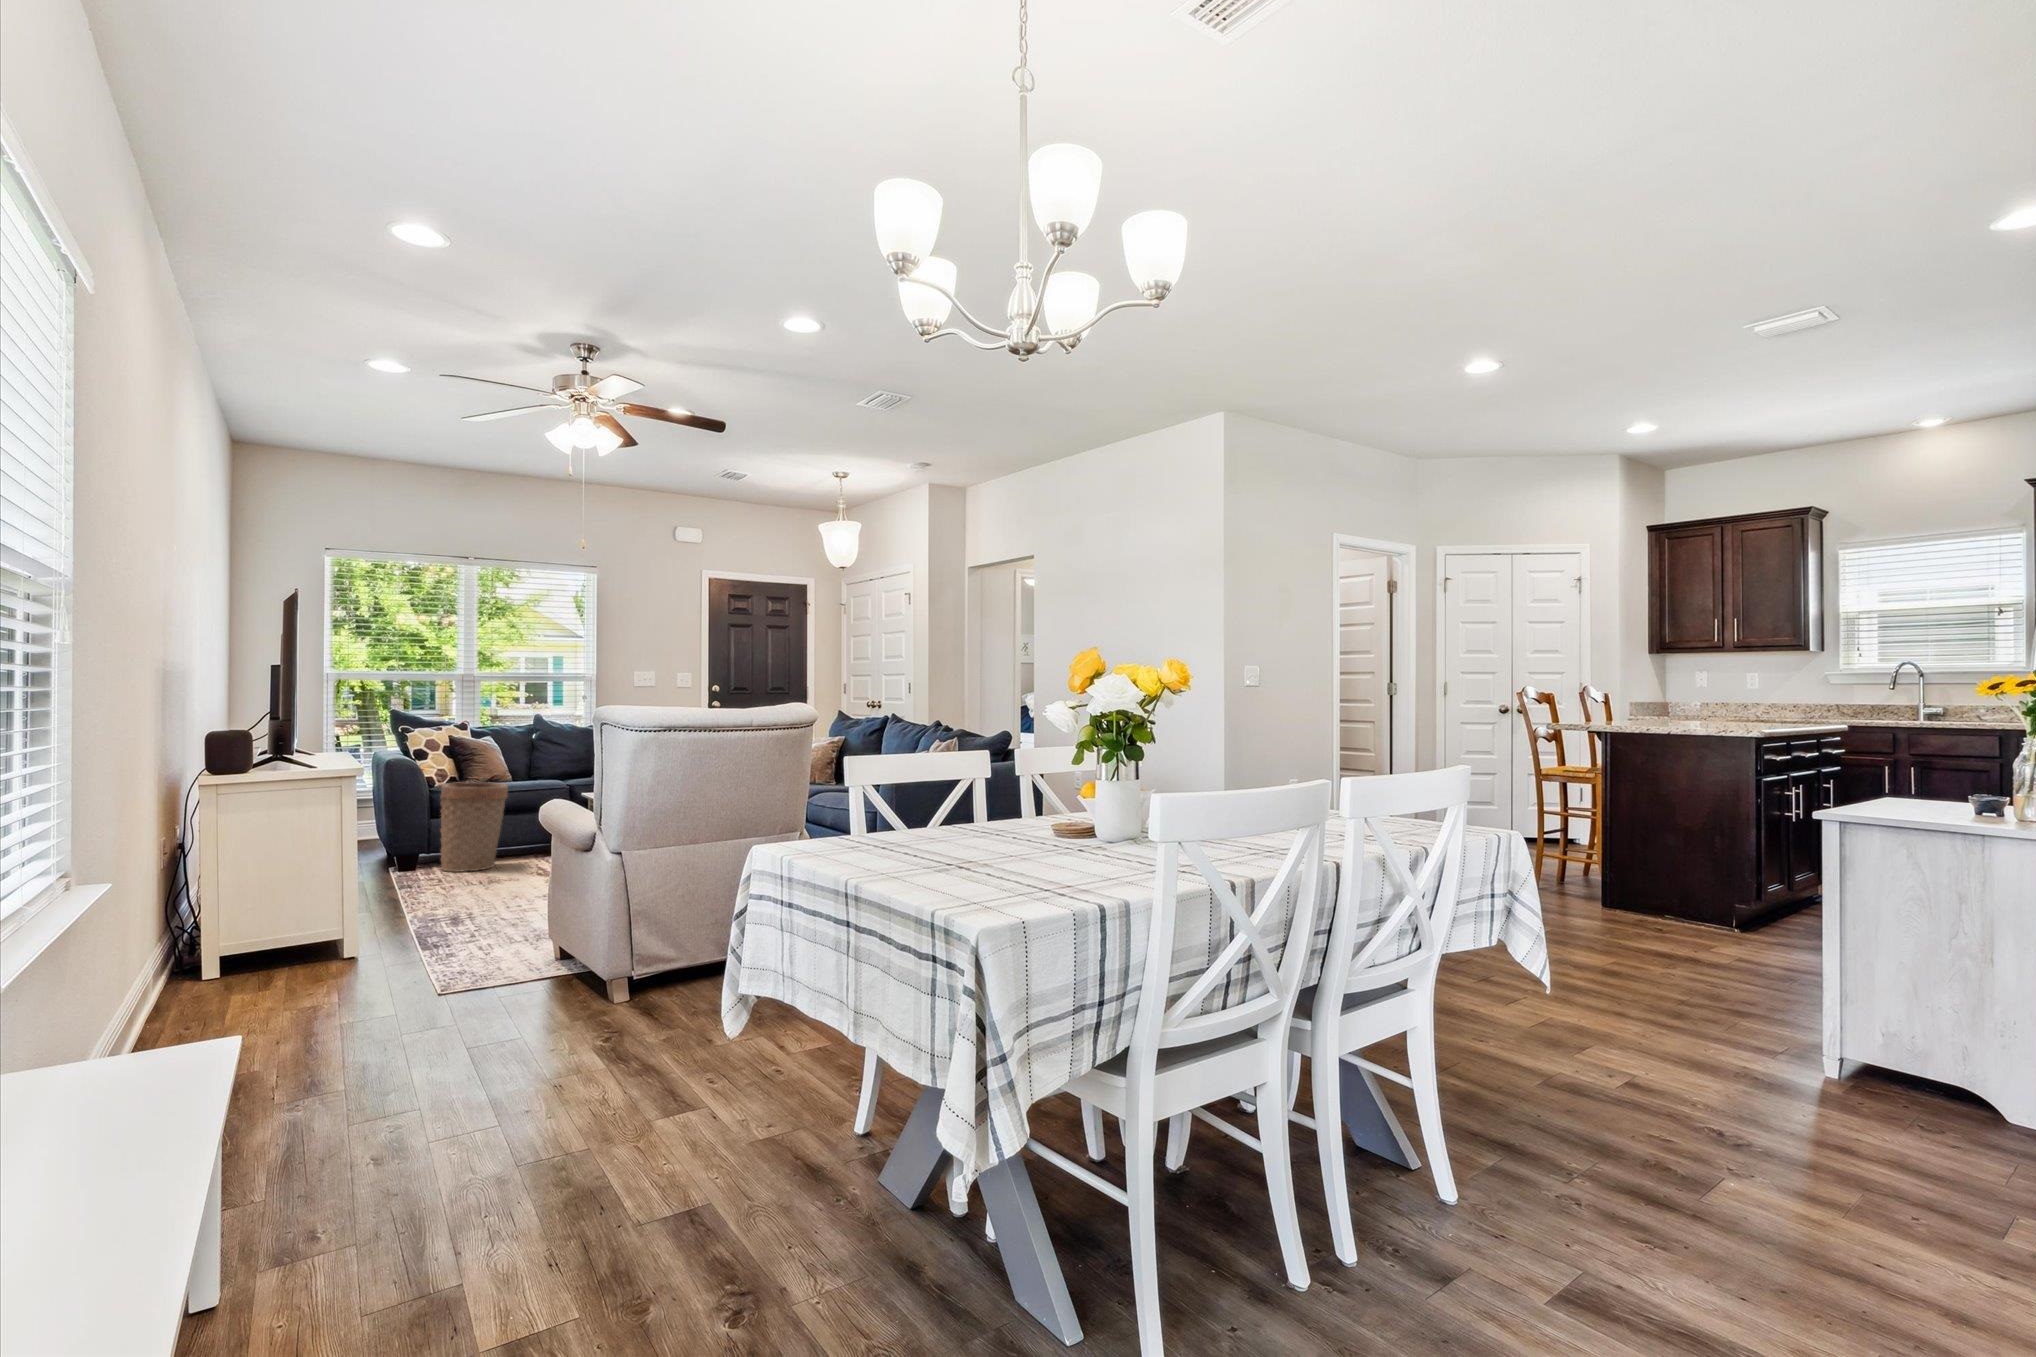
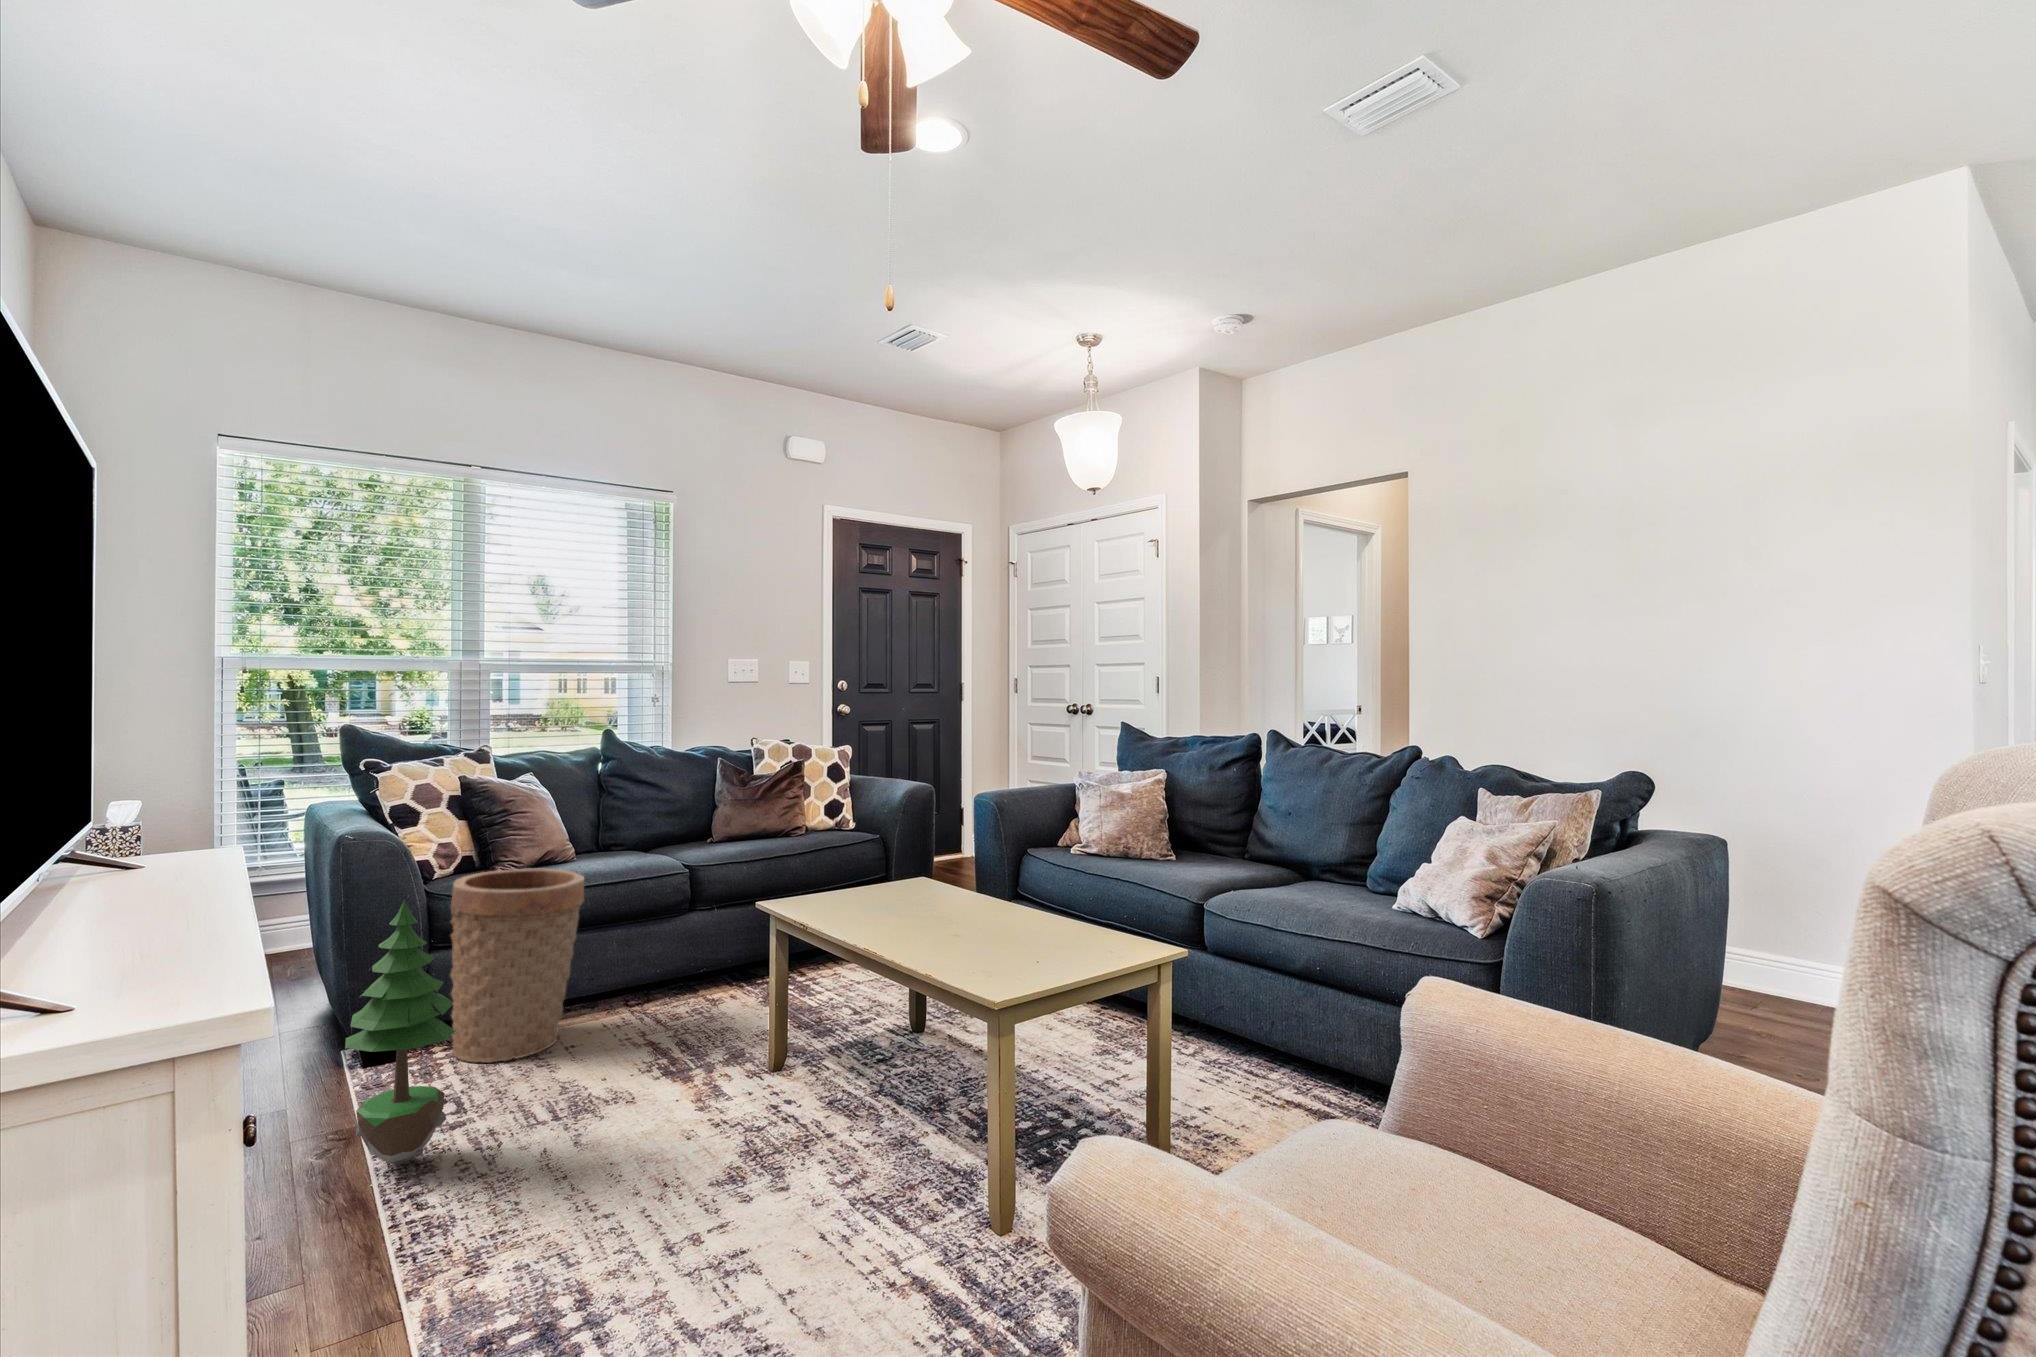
potted tree: none [388,778,435,892] -> present [345,900,456,1164]

